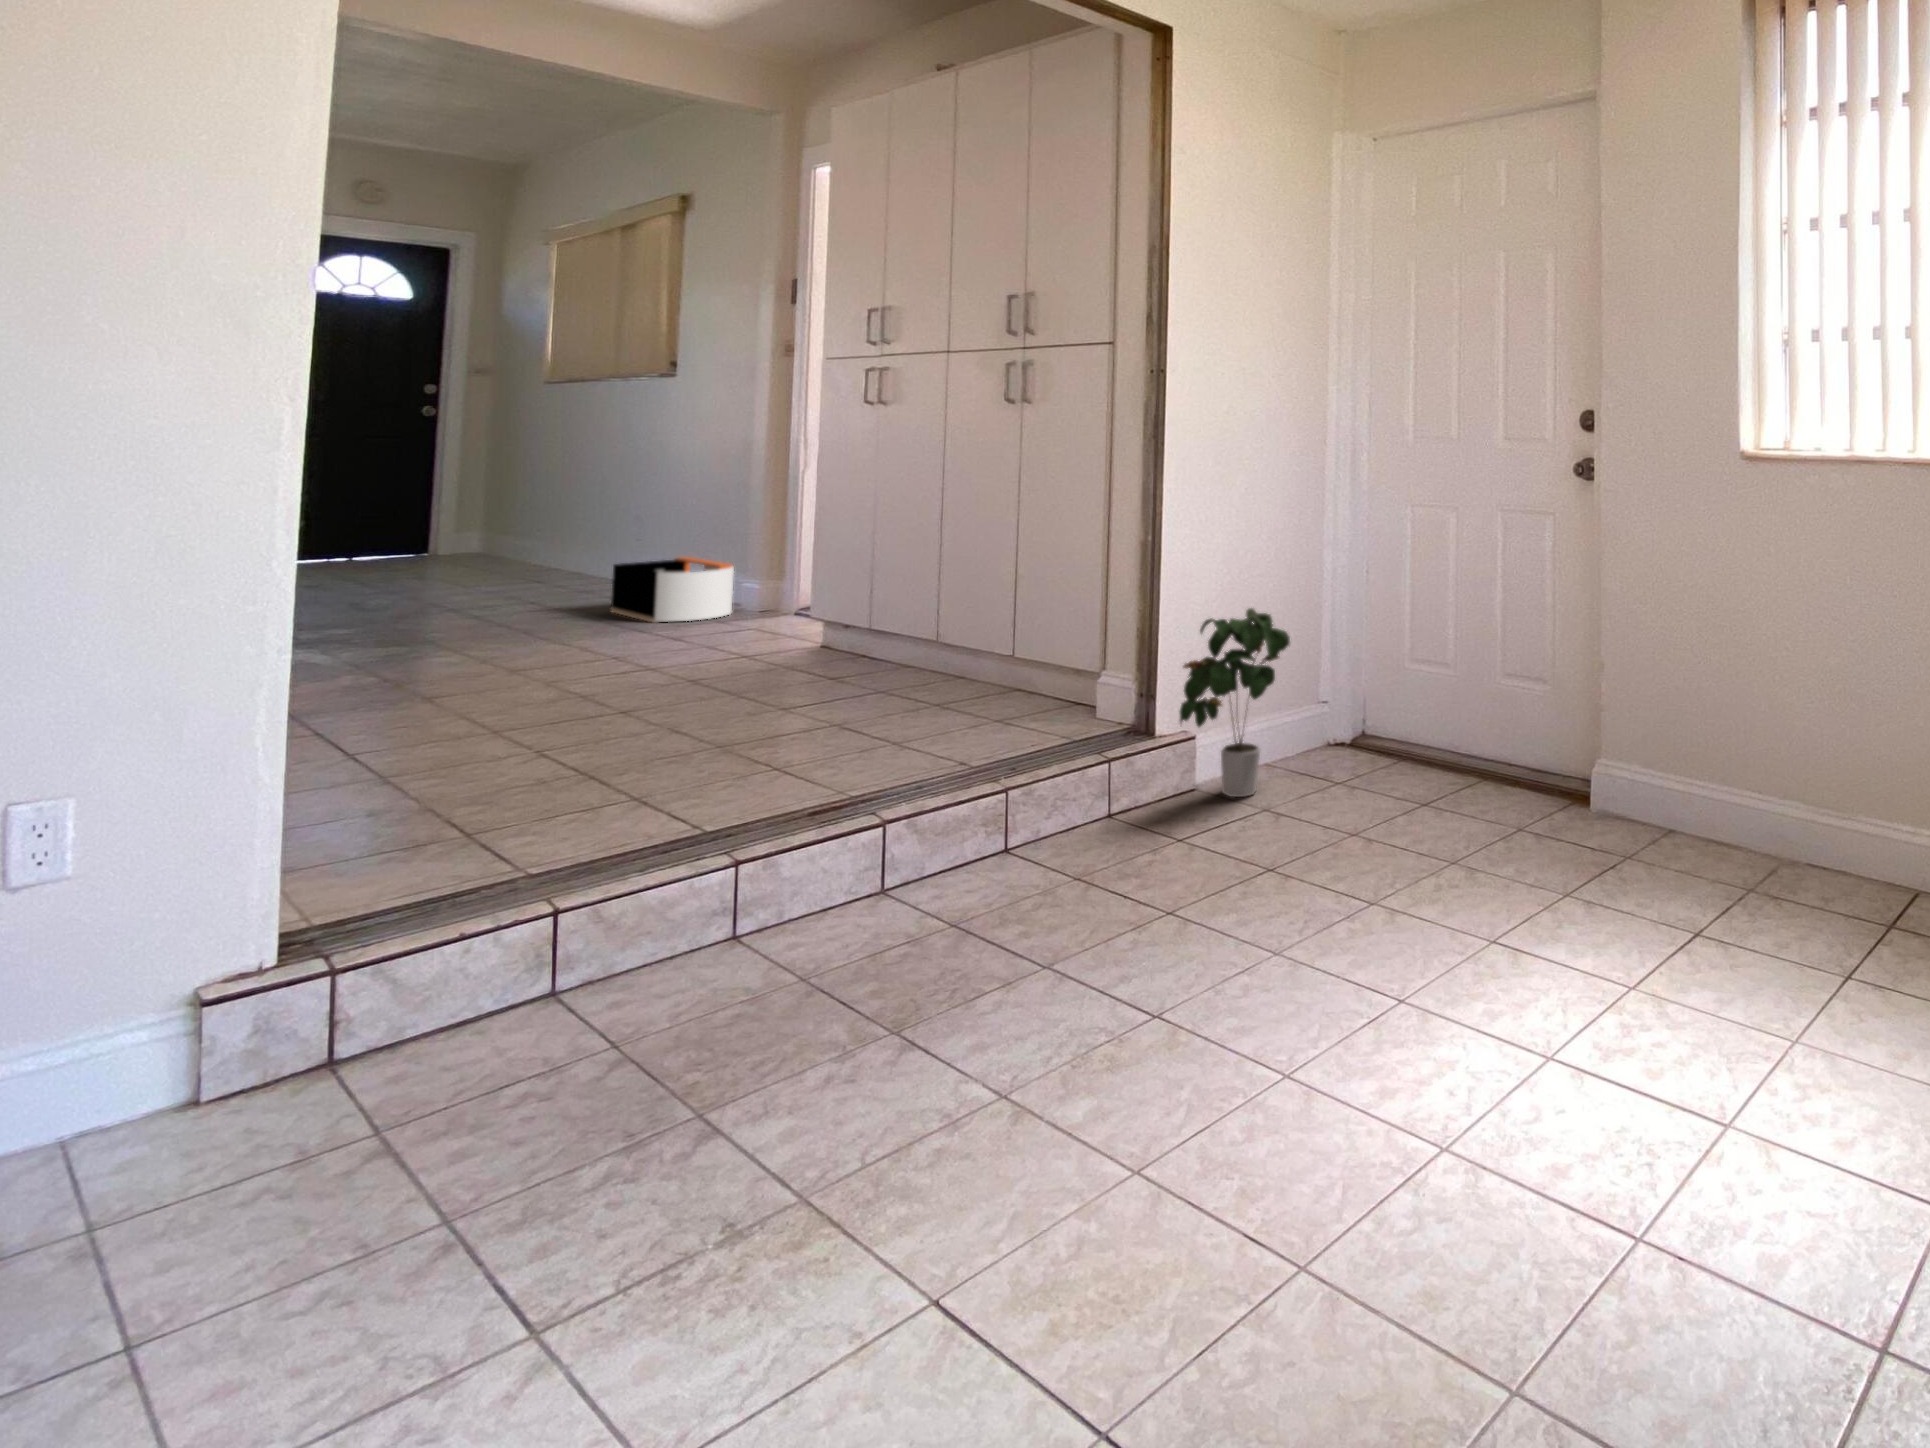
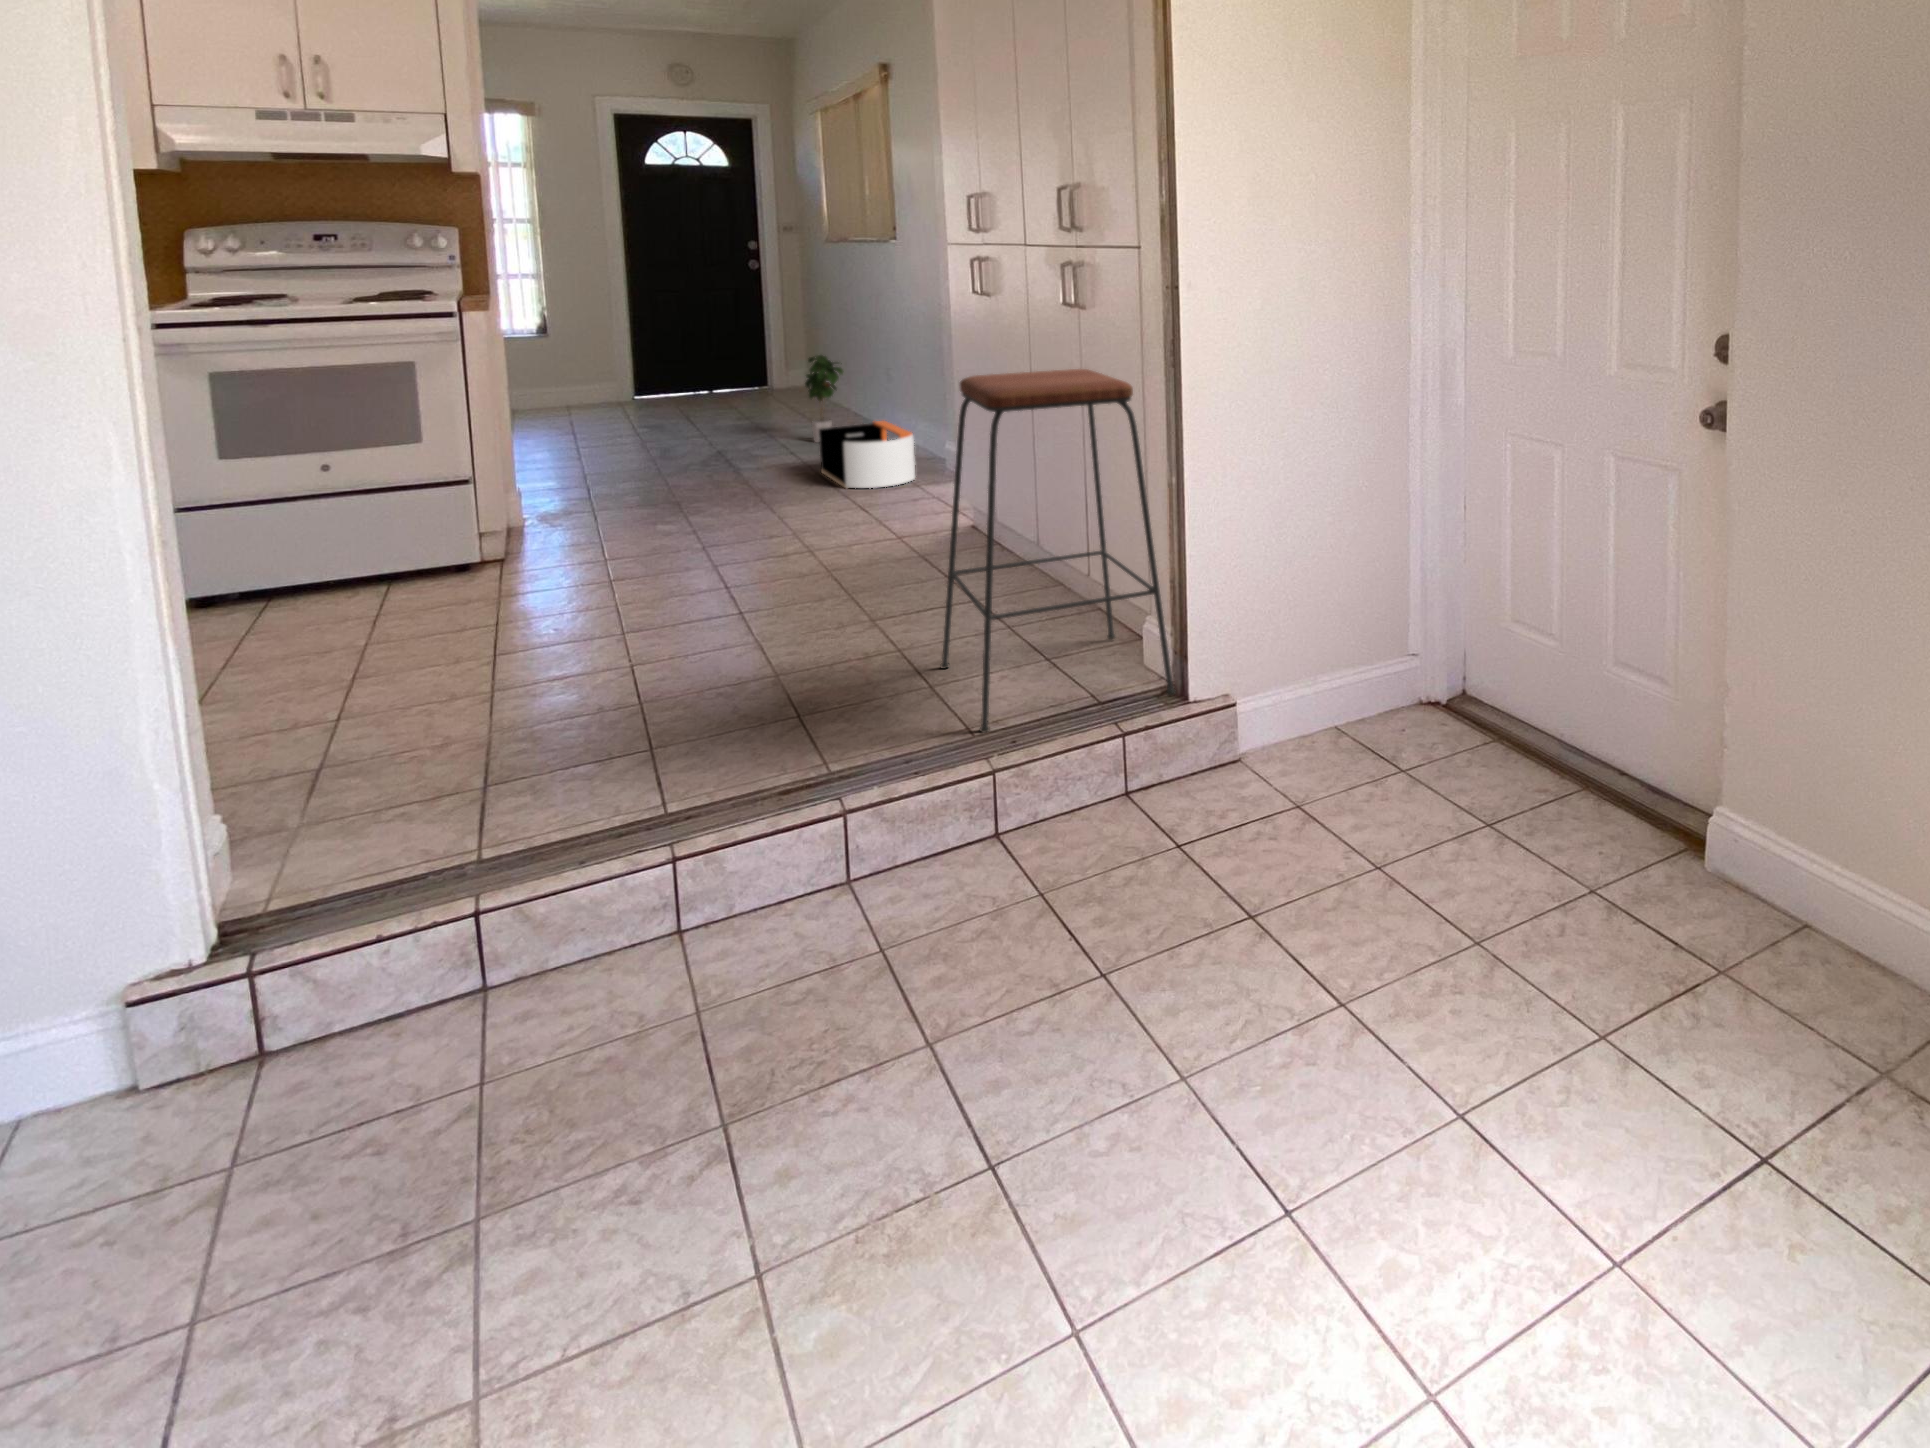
bar stool: none [892,452,1136,769] -> present [941,369,1175,733]
potted plant: present [1180,608,1290,797] -> present [805,355,843,443]

